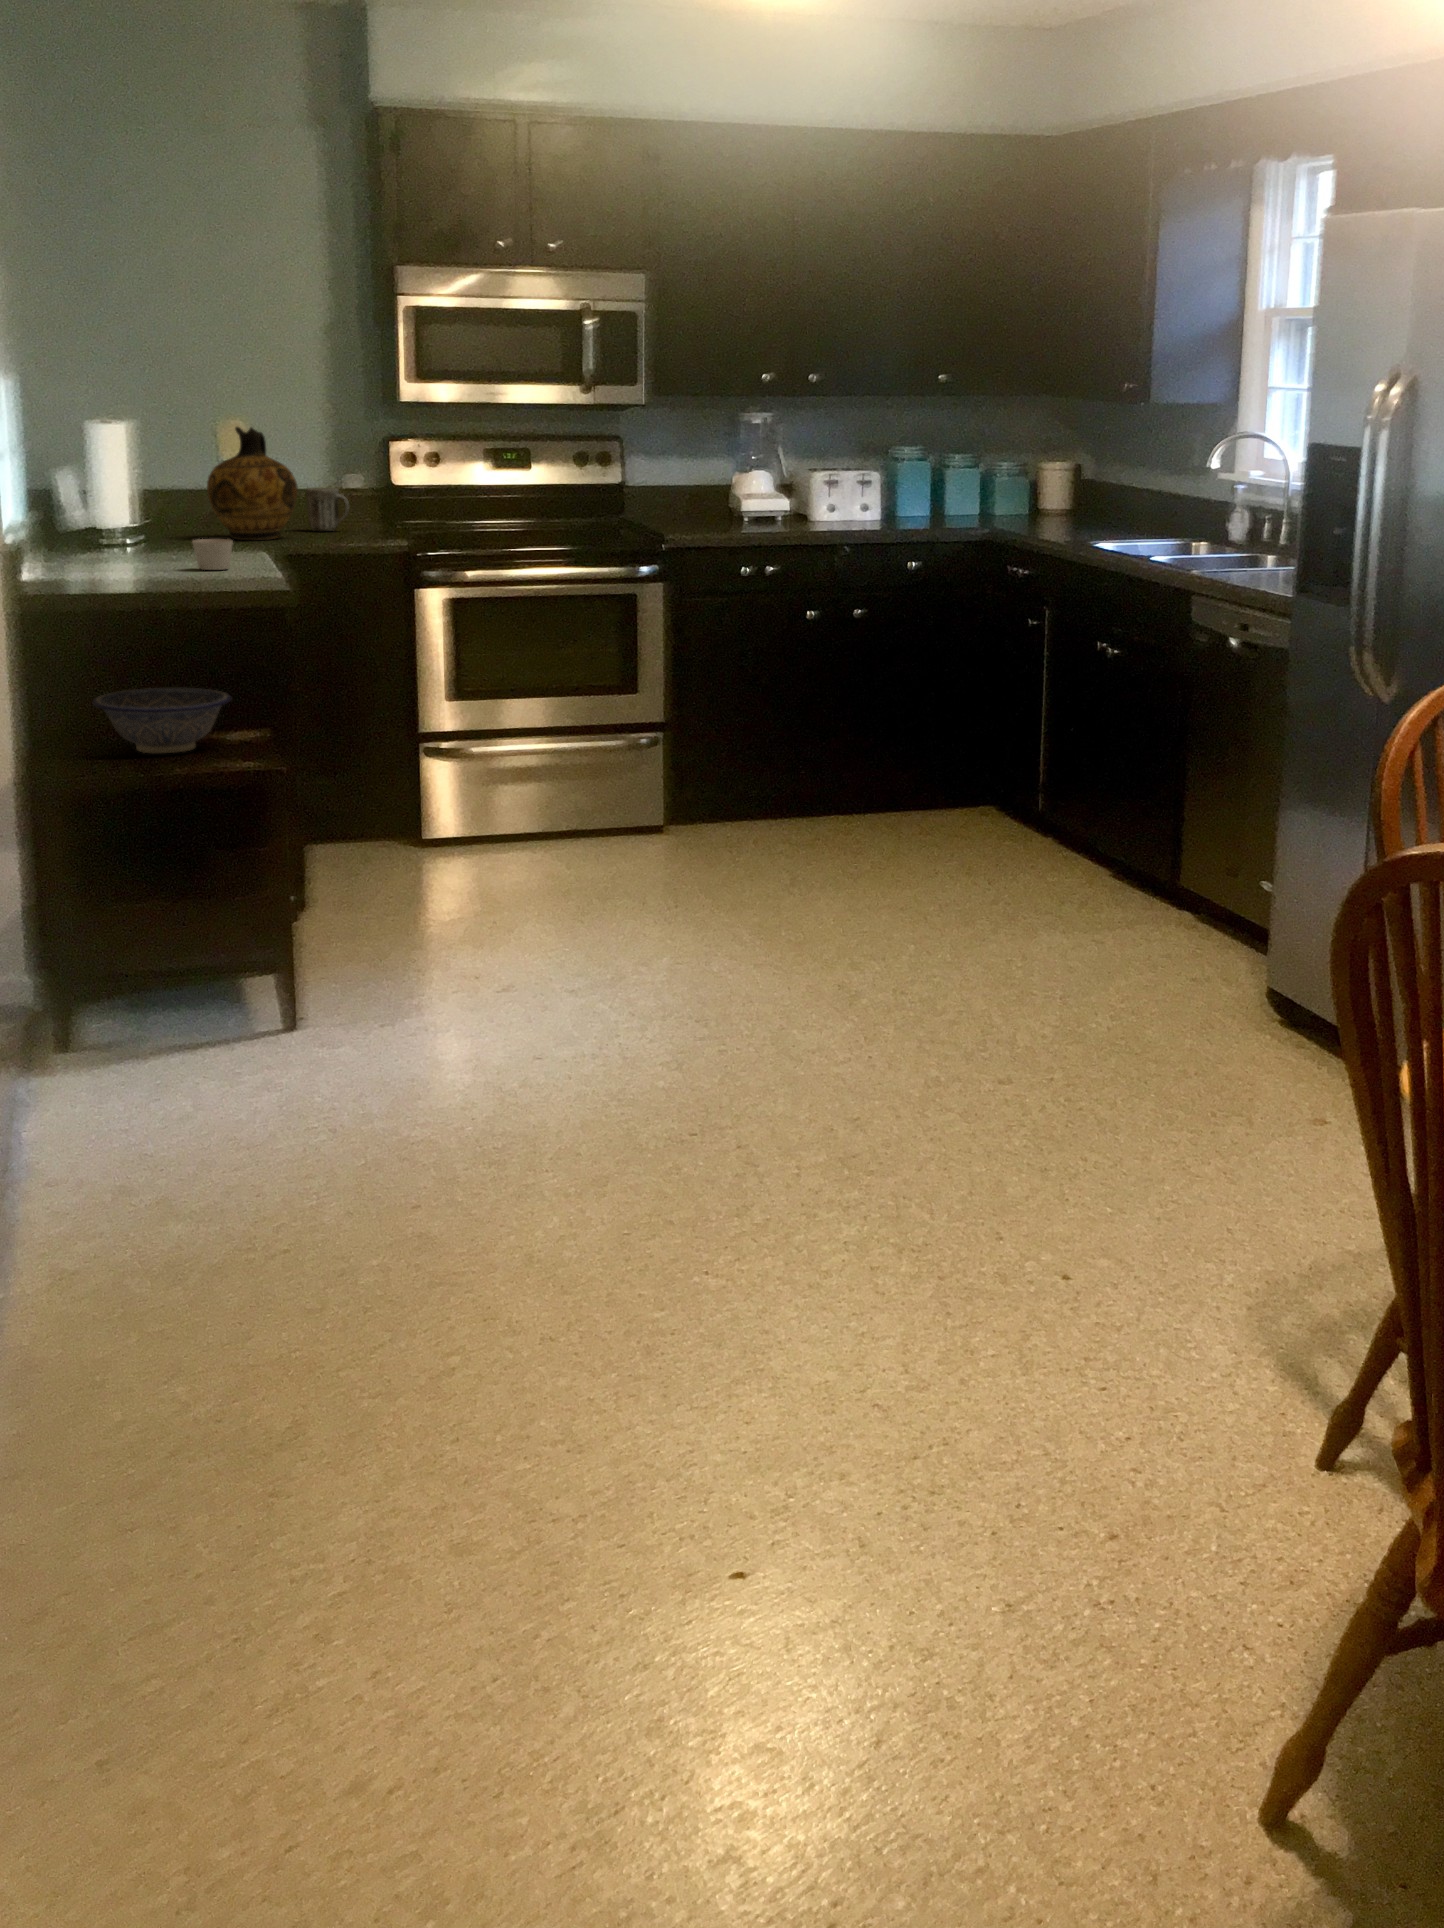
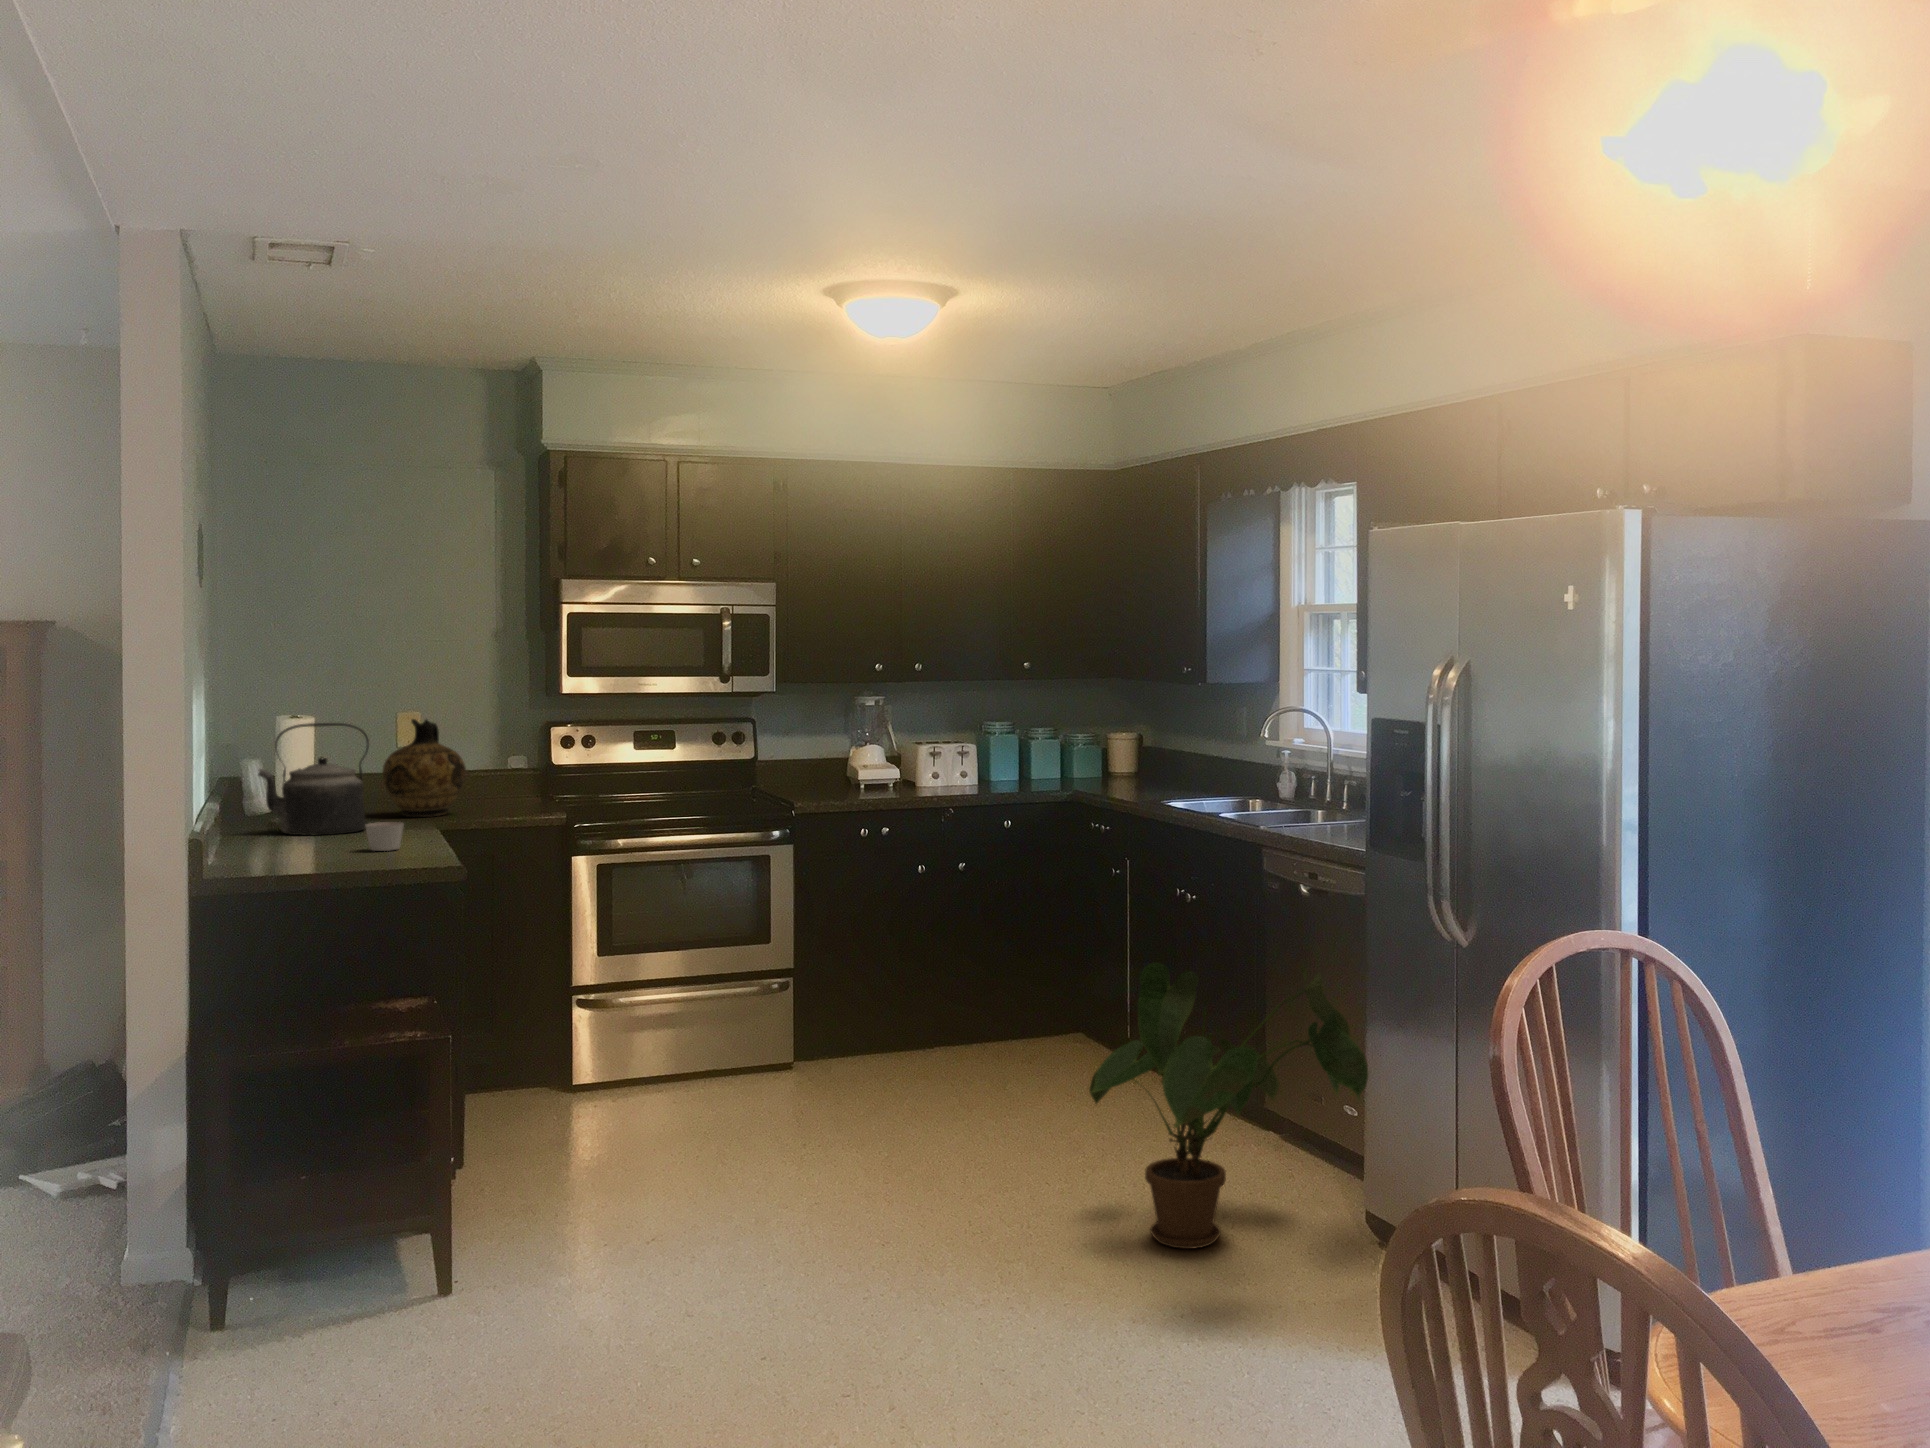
kettle: none [74,428,192,555] -> present [258,723,369,835]
mug: present [306,488,349,531] -> none [473,768,512,806]
decorative bowl: present [92,688,231,753] -> none [256,964,395,1031]
house plant: none [964,713,1262,1017] -> present [1089,963,1368,1249]

